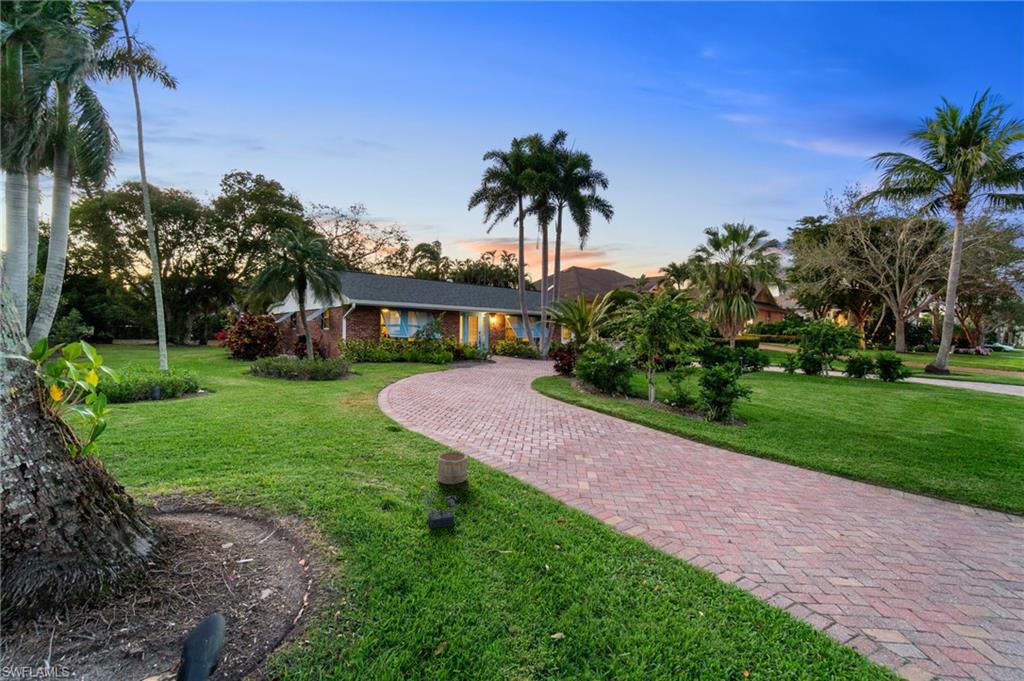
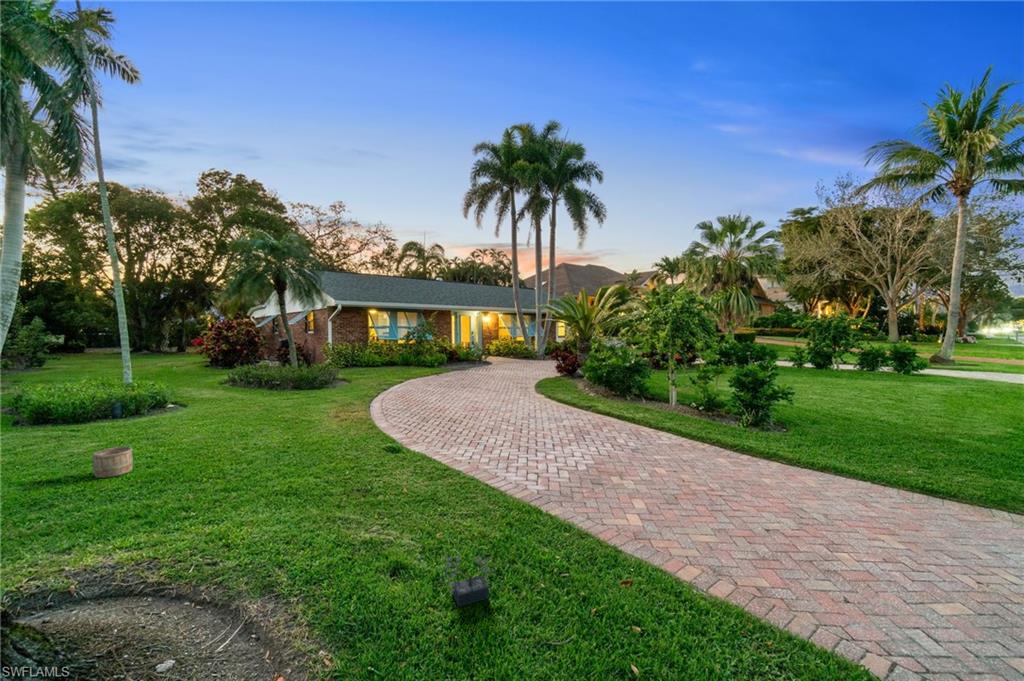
wooden bucket: present [438,452,468,484] -> present [92,447,133,478]

